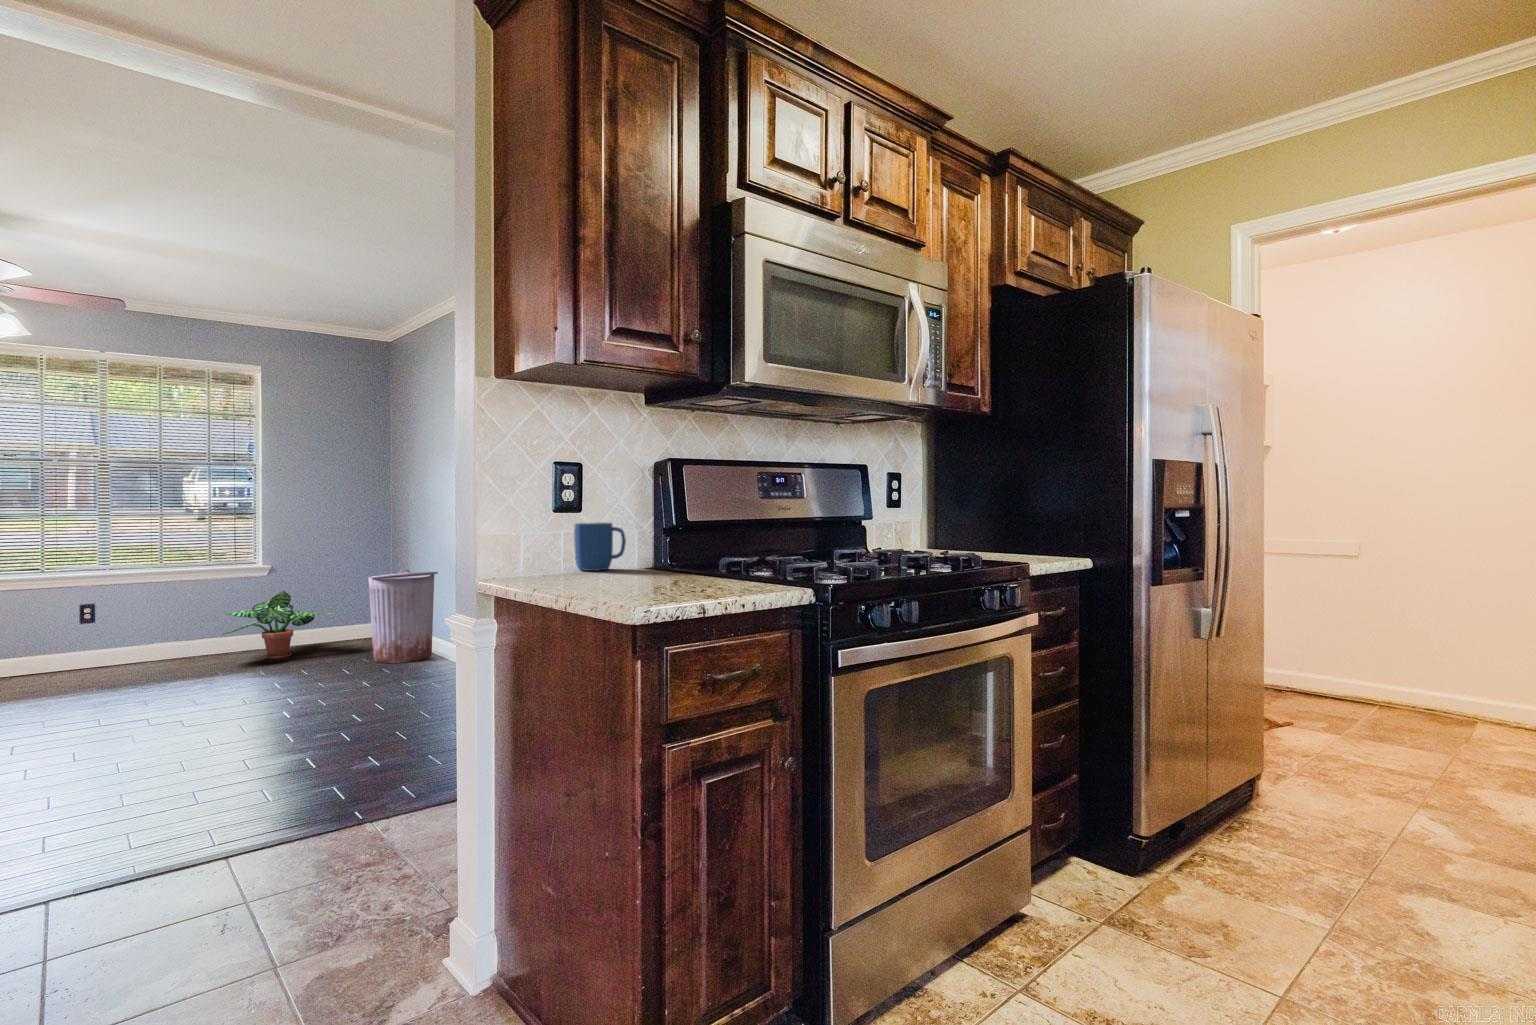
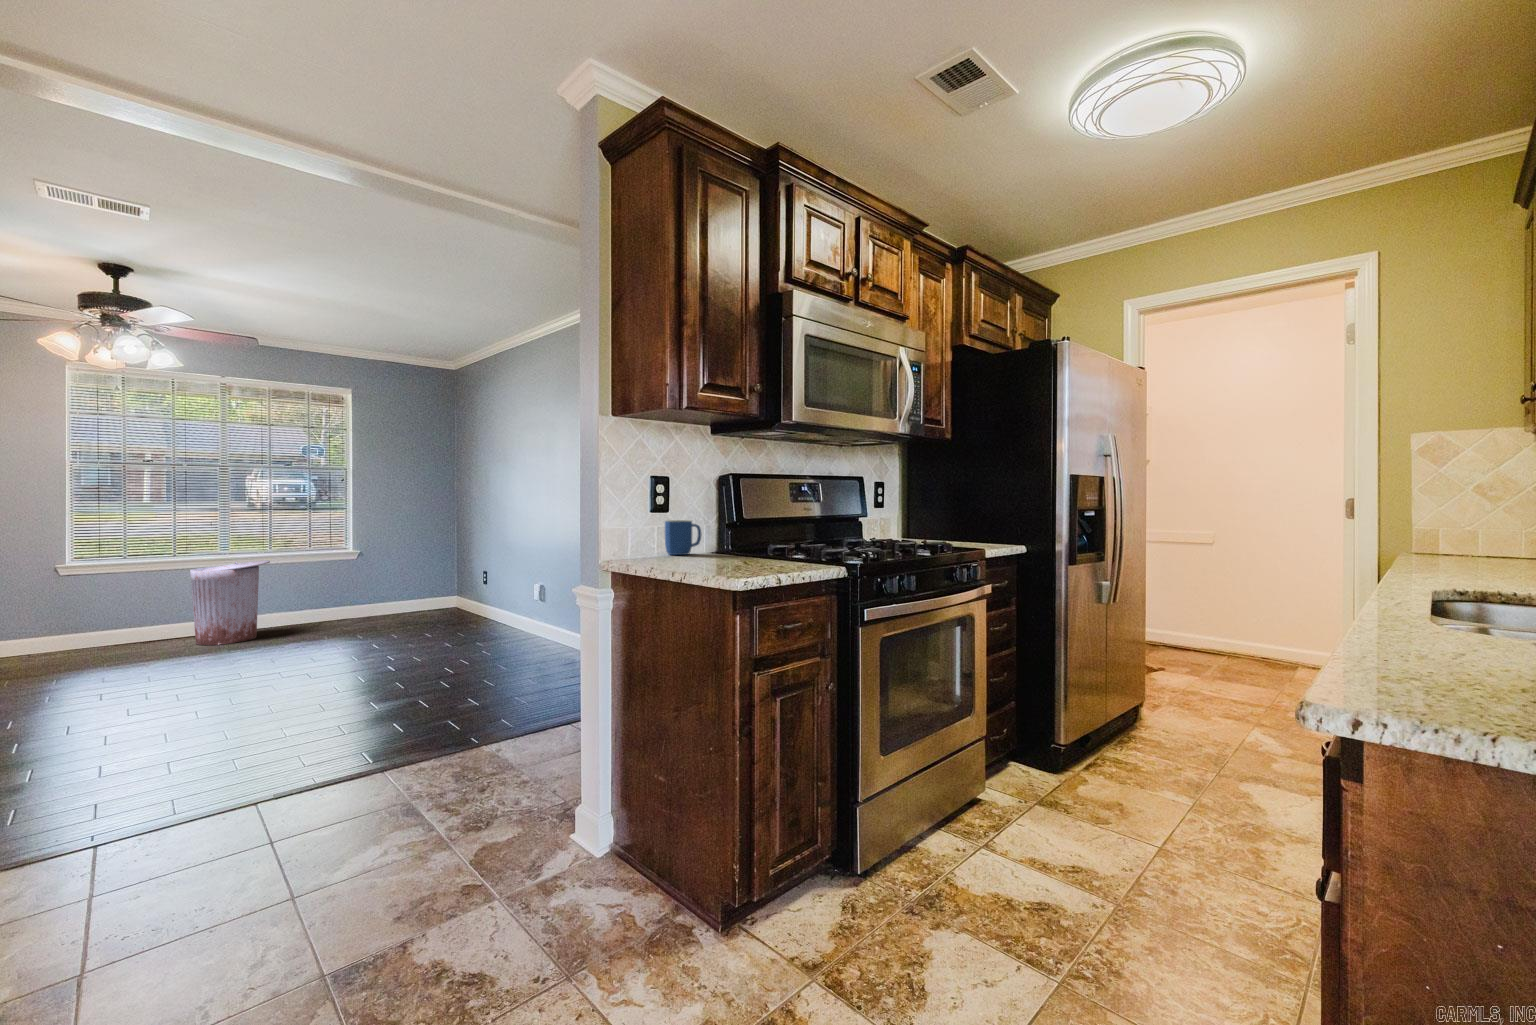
trash can: present [369,569,438,663] -> present [190,560,270,645]
potted plant: present [222,591,333,659] -> none [323,572,416,627]

